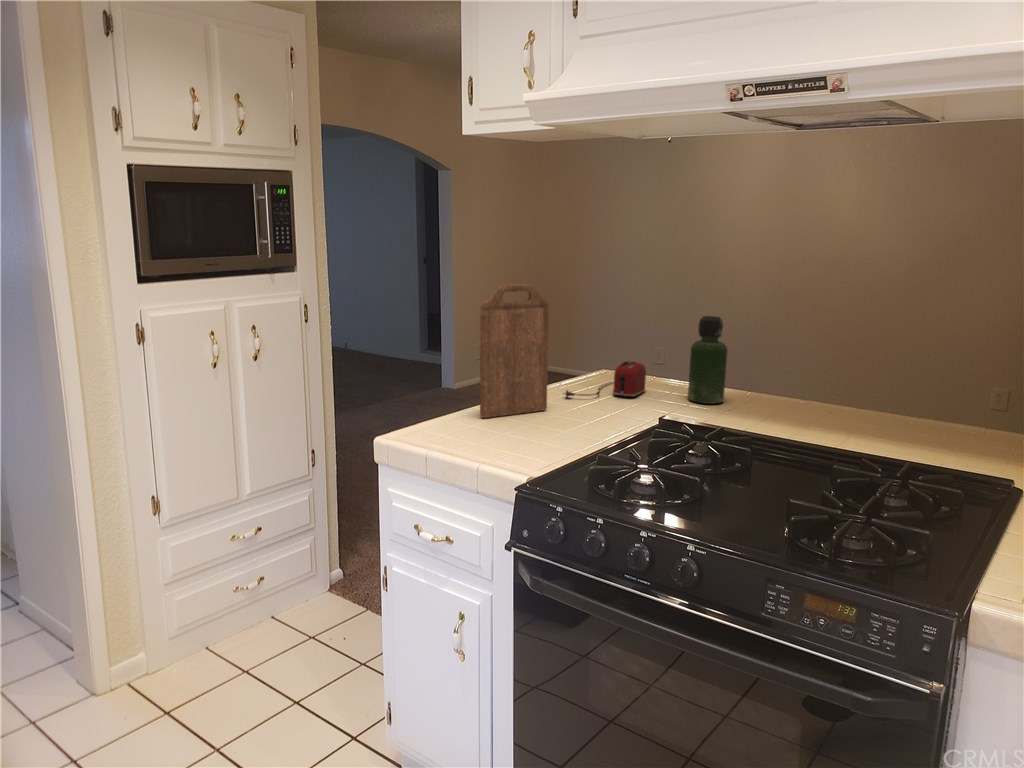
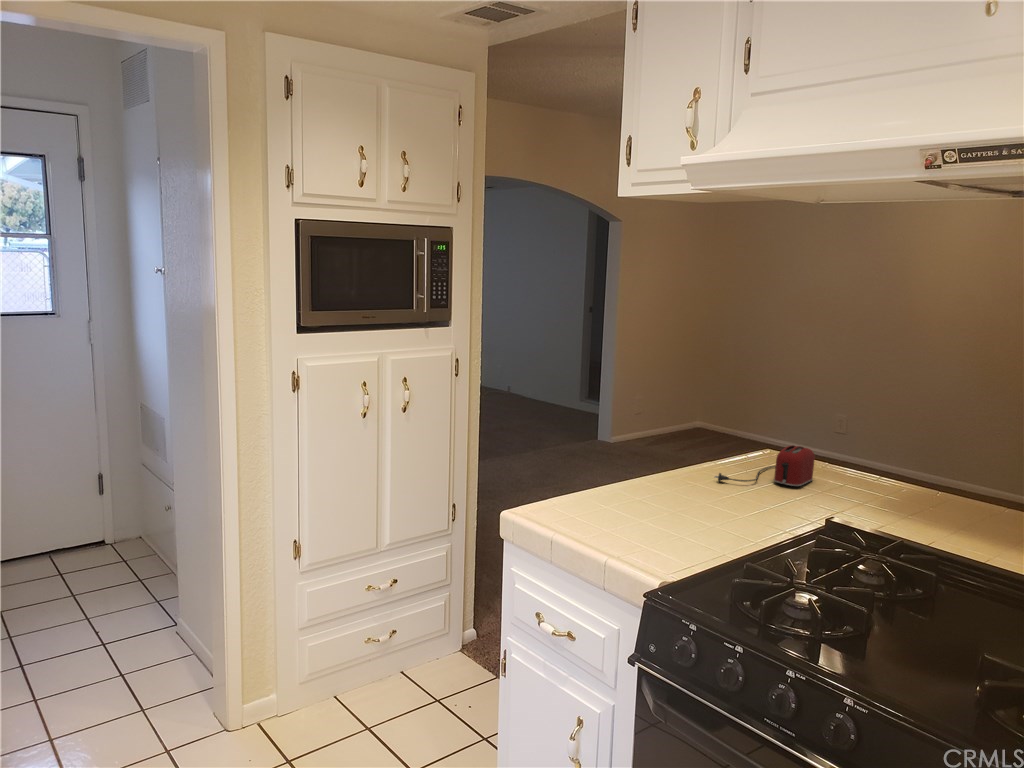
cutting board: present [480,284,549,418] -> none [619,358,703,500]
bottle: present [688,316,727,404] -> none [864,401,916,504]

